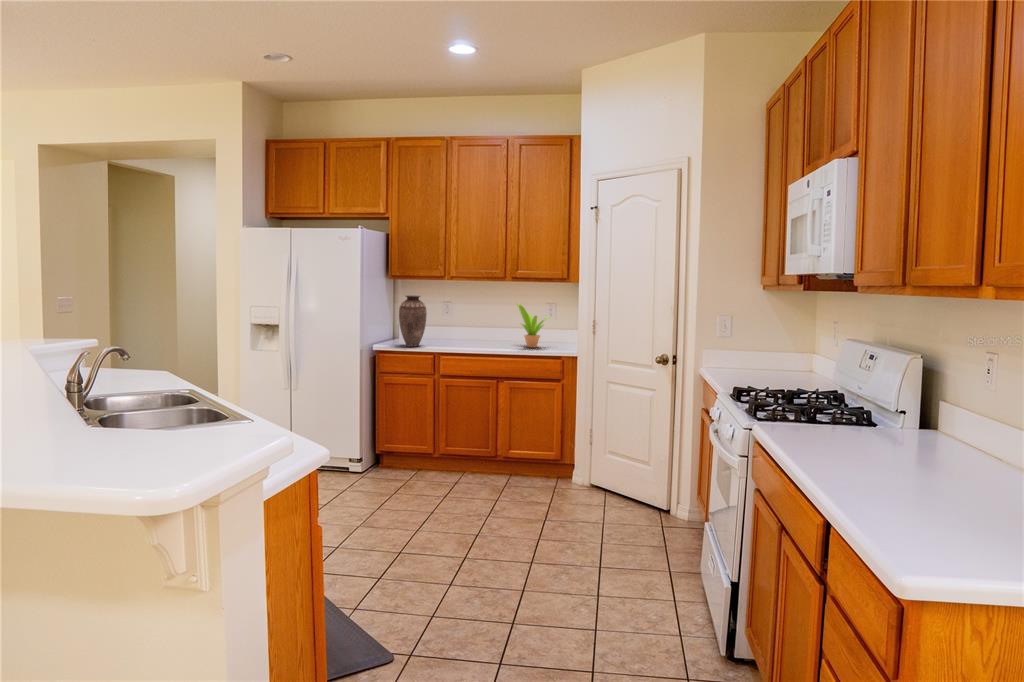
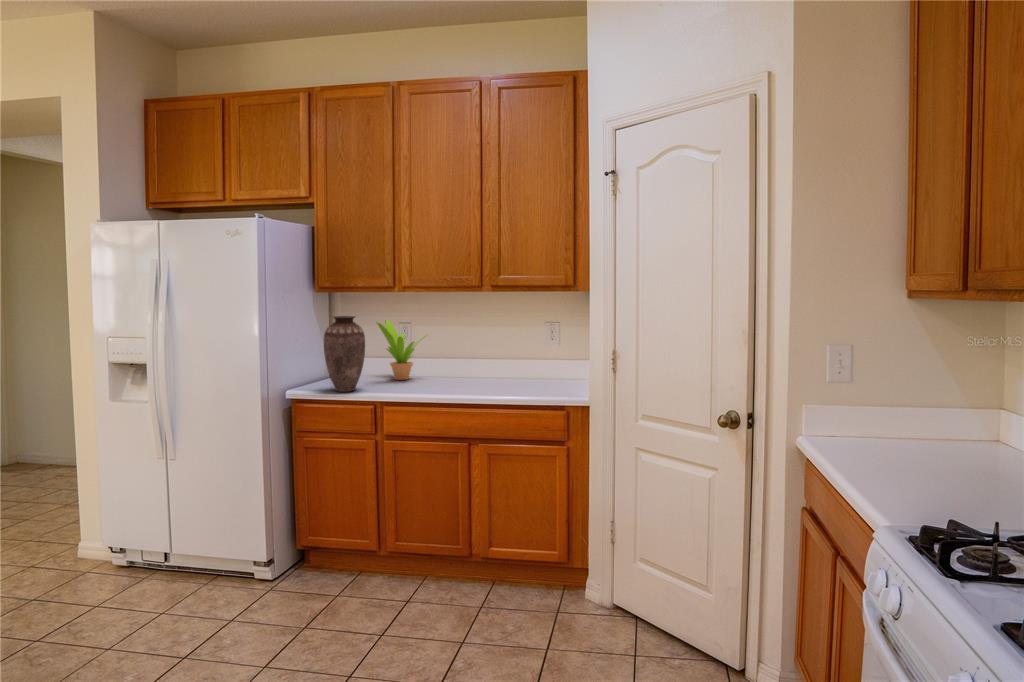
potted plant: present [518,304,550,348] -> present [377,320,427,380]

